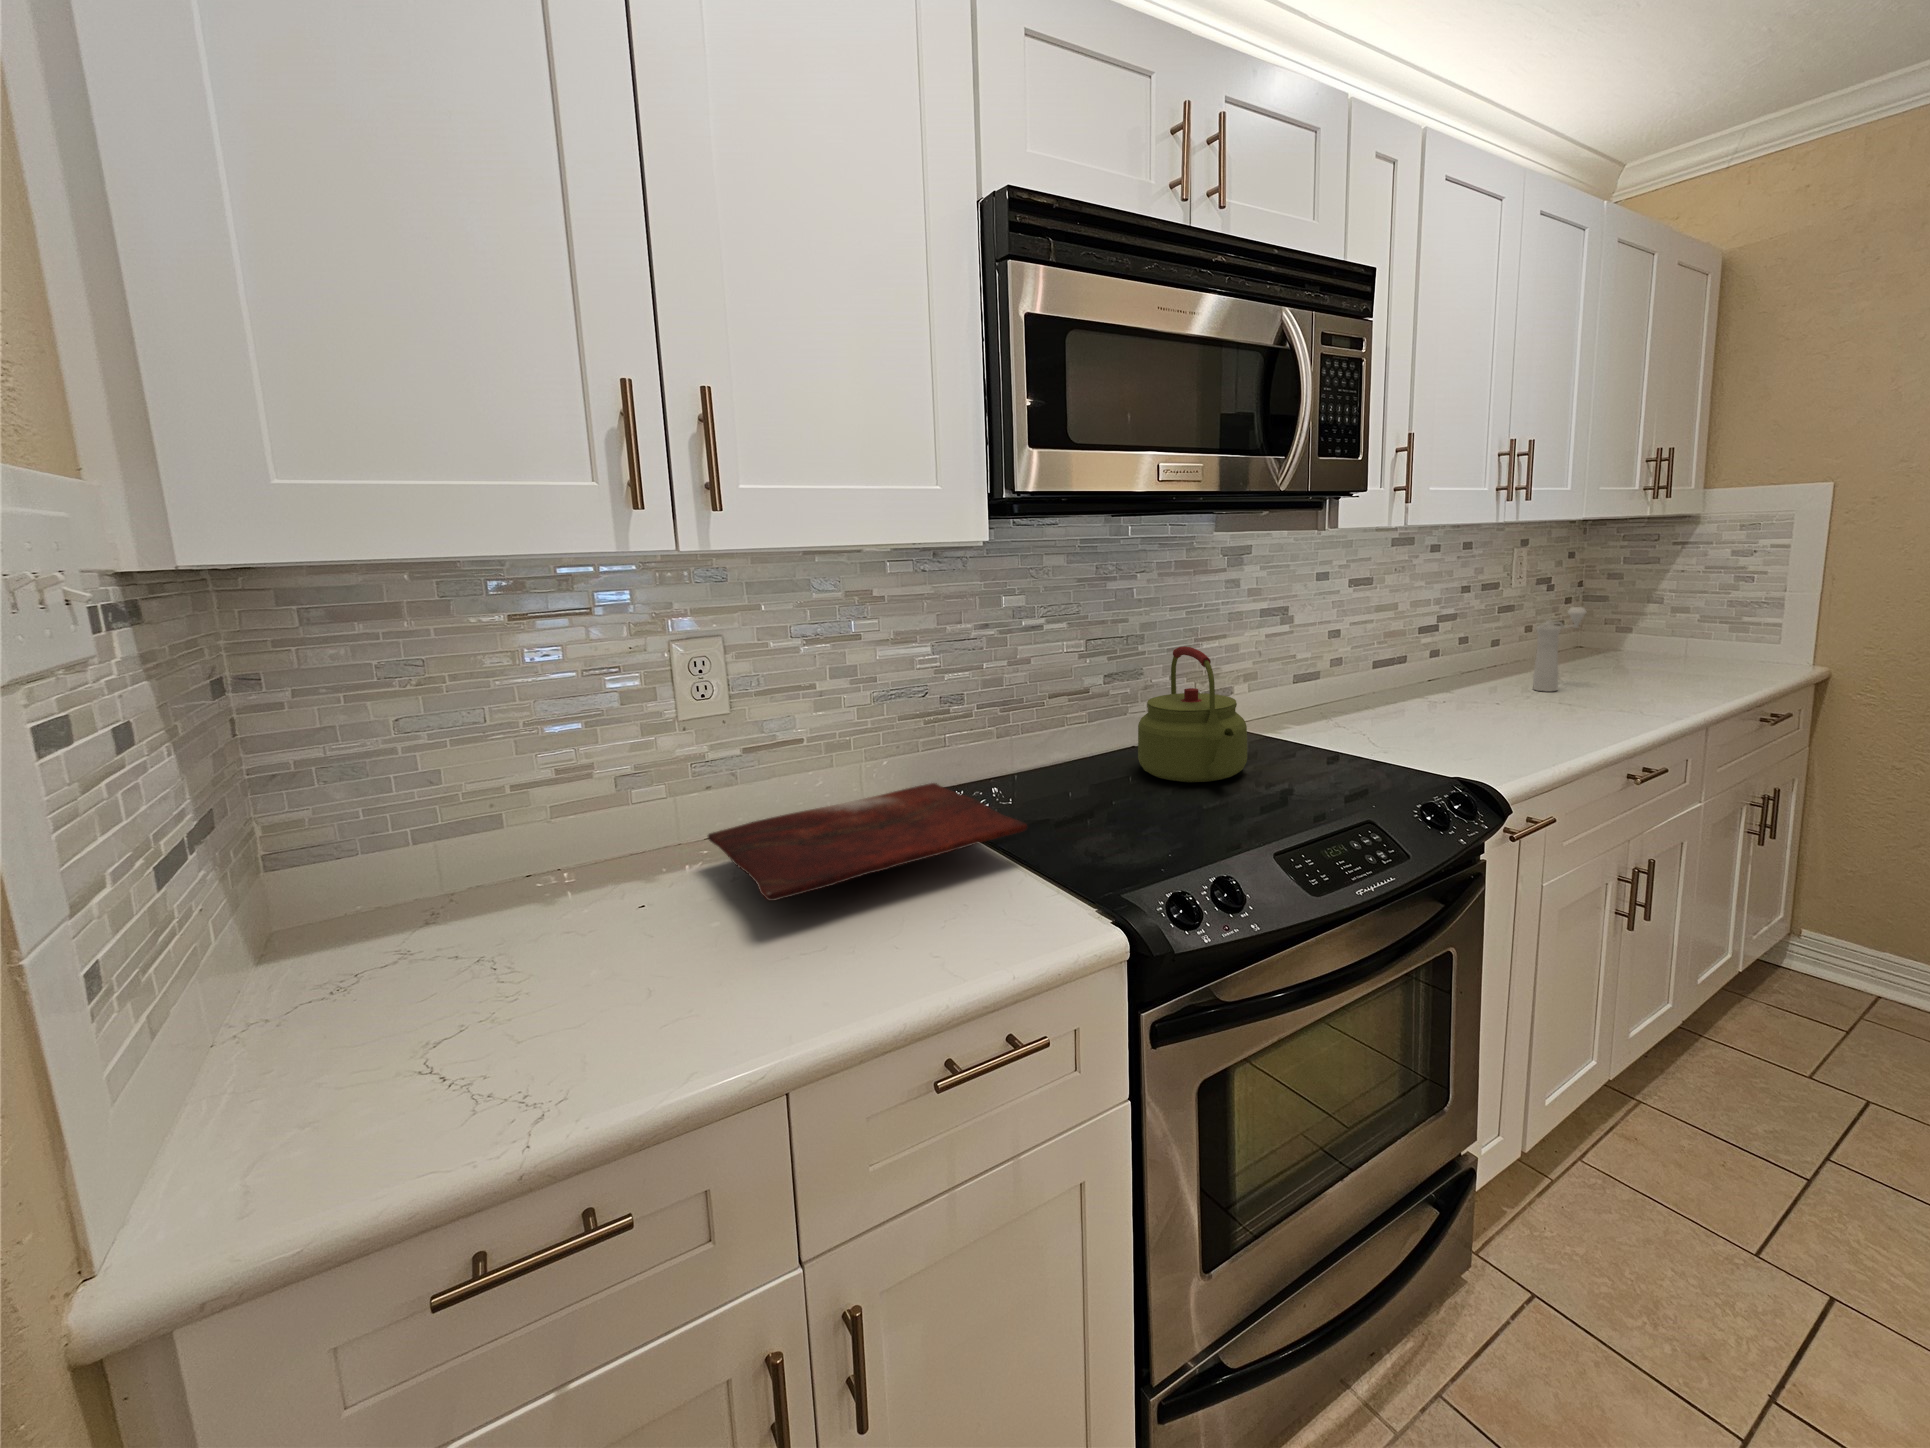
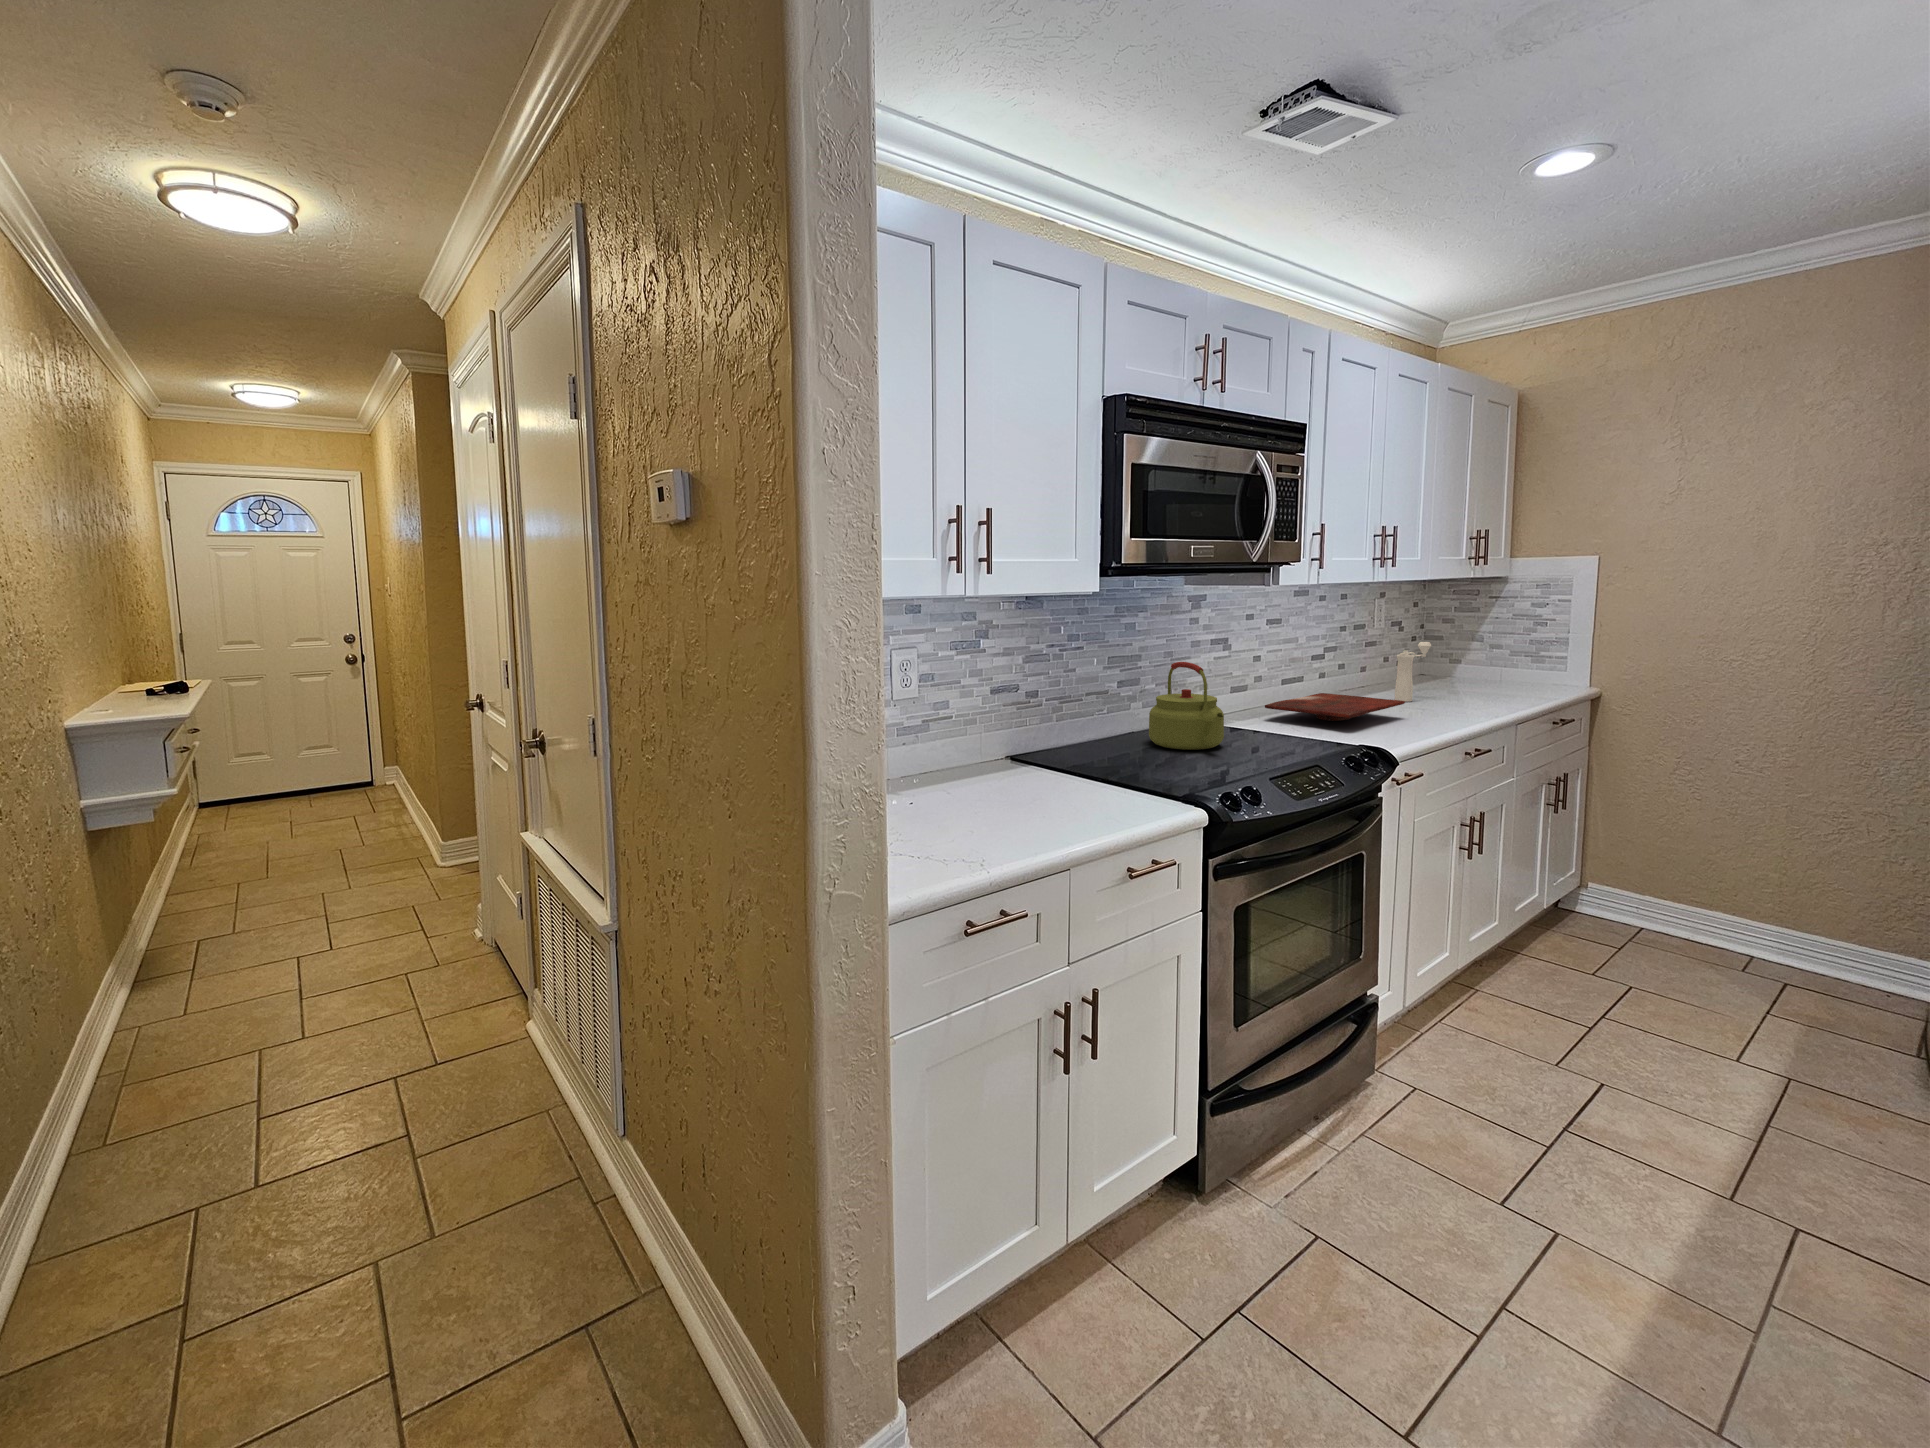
cutting board: present [708,783,1027,901] -> present [1265,693,1405,721]

